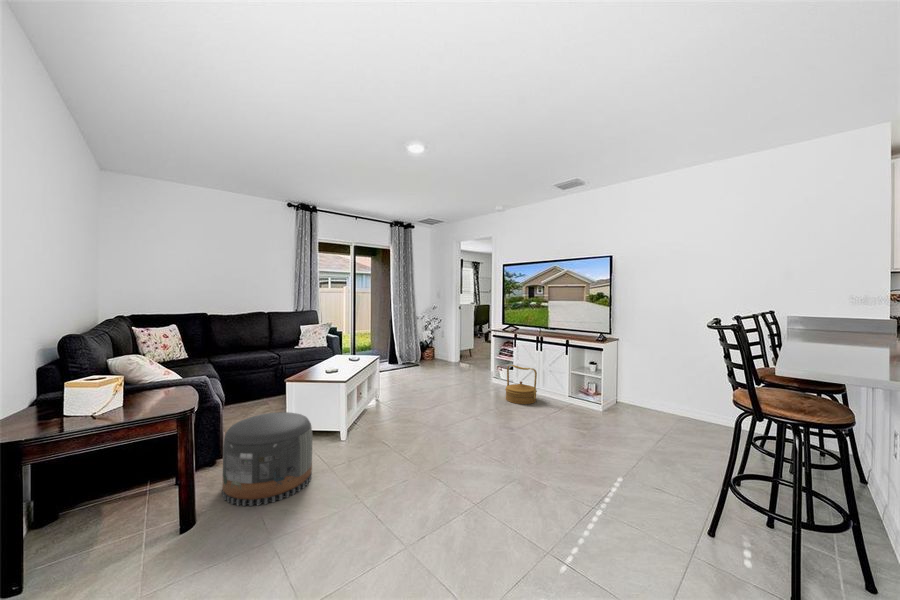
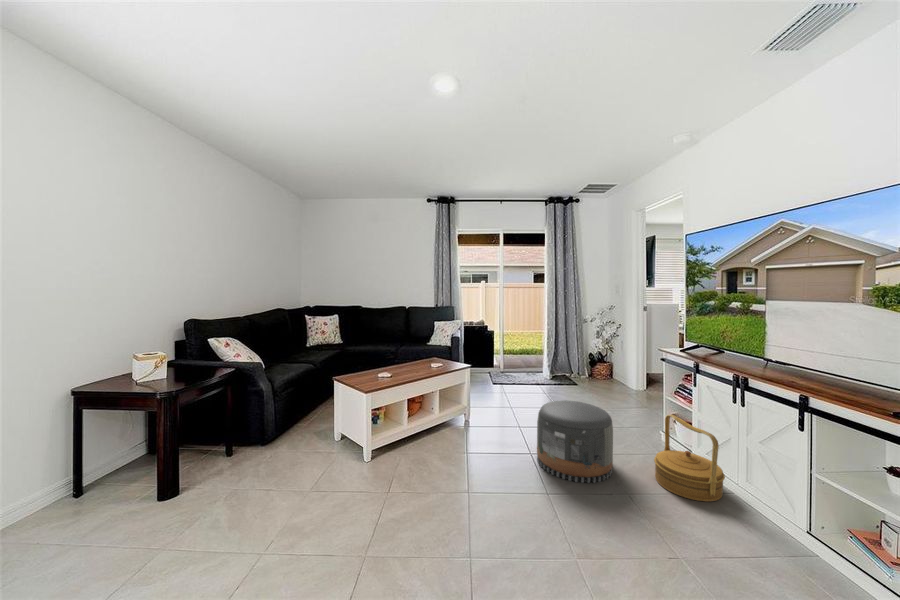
pouf: present [222,412,313,506] -> present [537,401,613,483]

